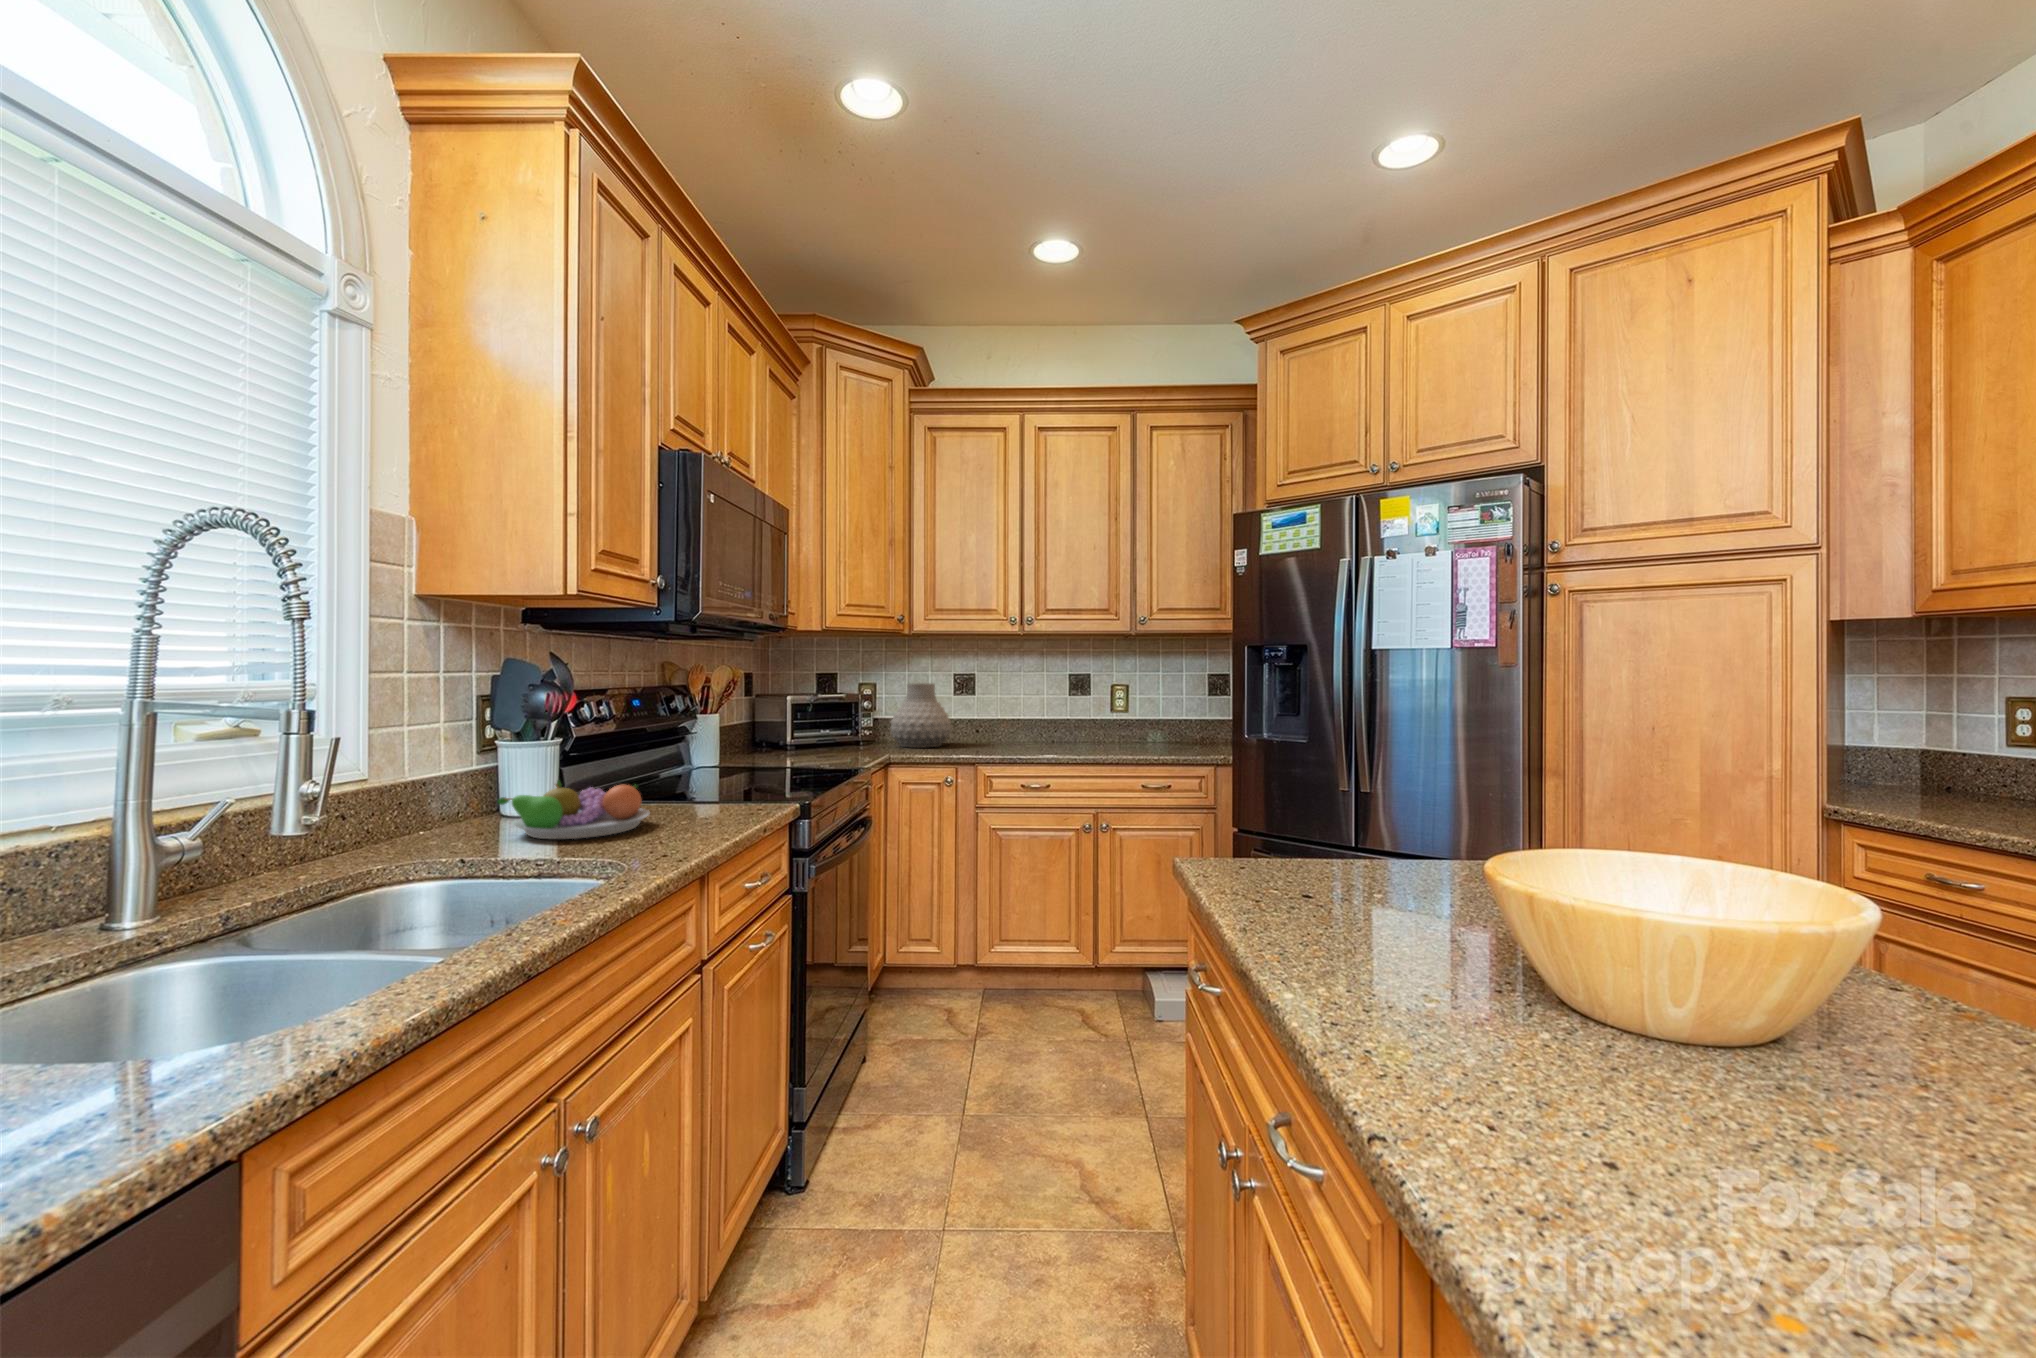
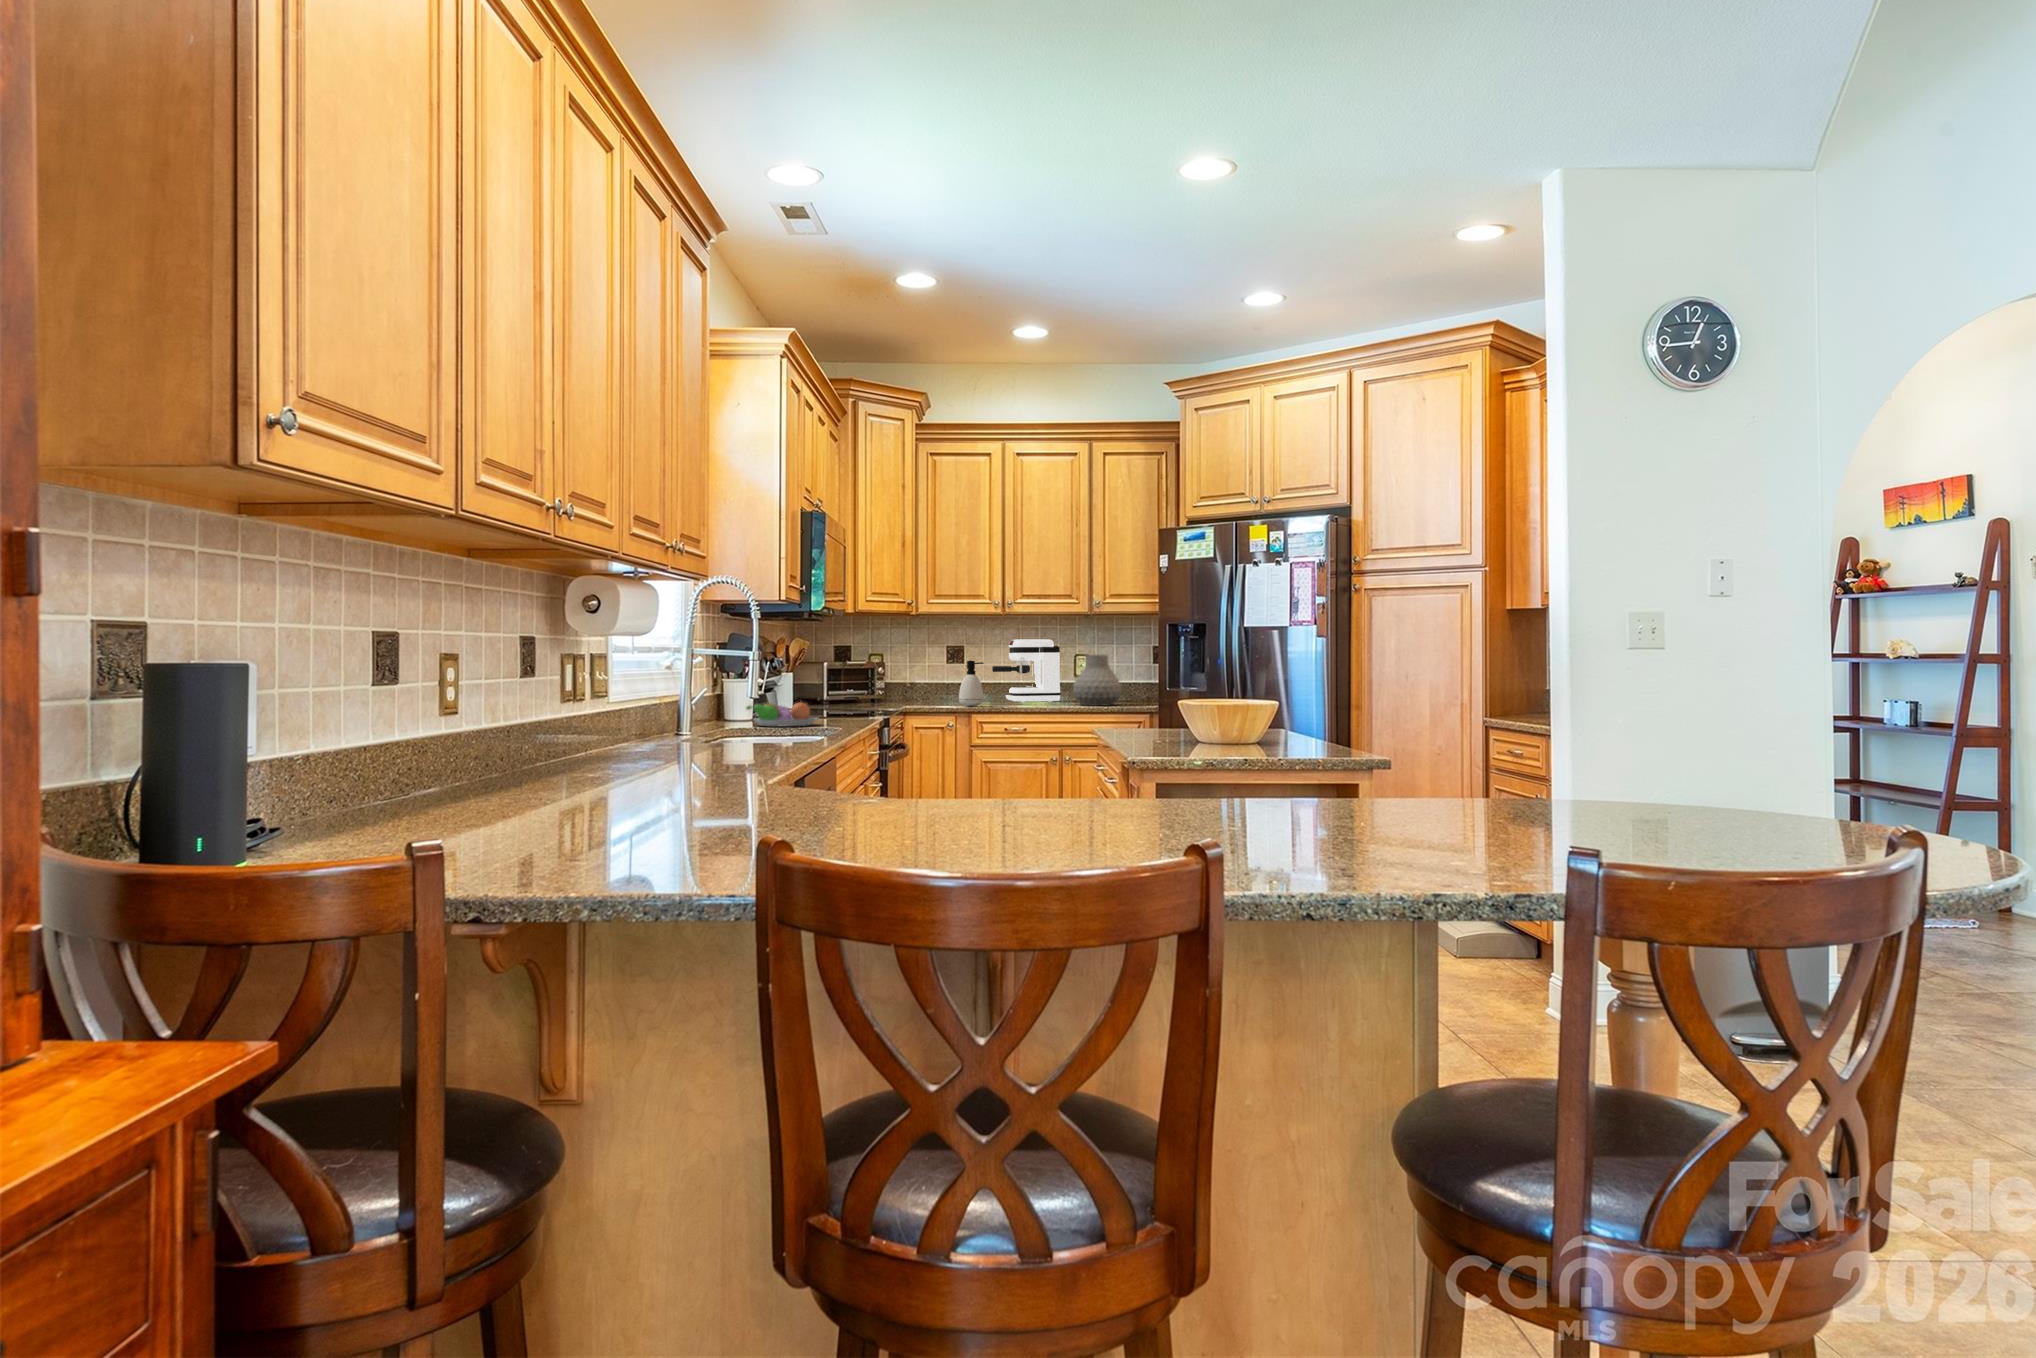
coffee maker: none [1008,665,1093,745] -> present [992,639,1060,703]
vase: present [890,683,951,748] -> present [1073,655,1122,706]
soap dispenser: none [958,694,991,754] -> present [959,661,984,706]

